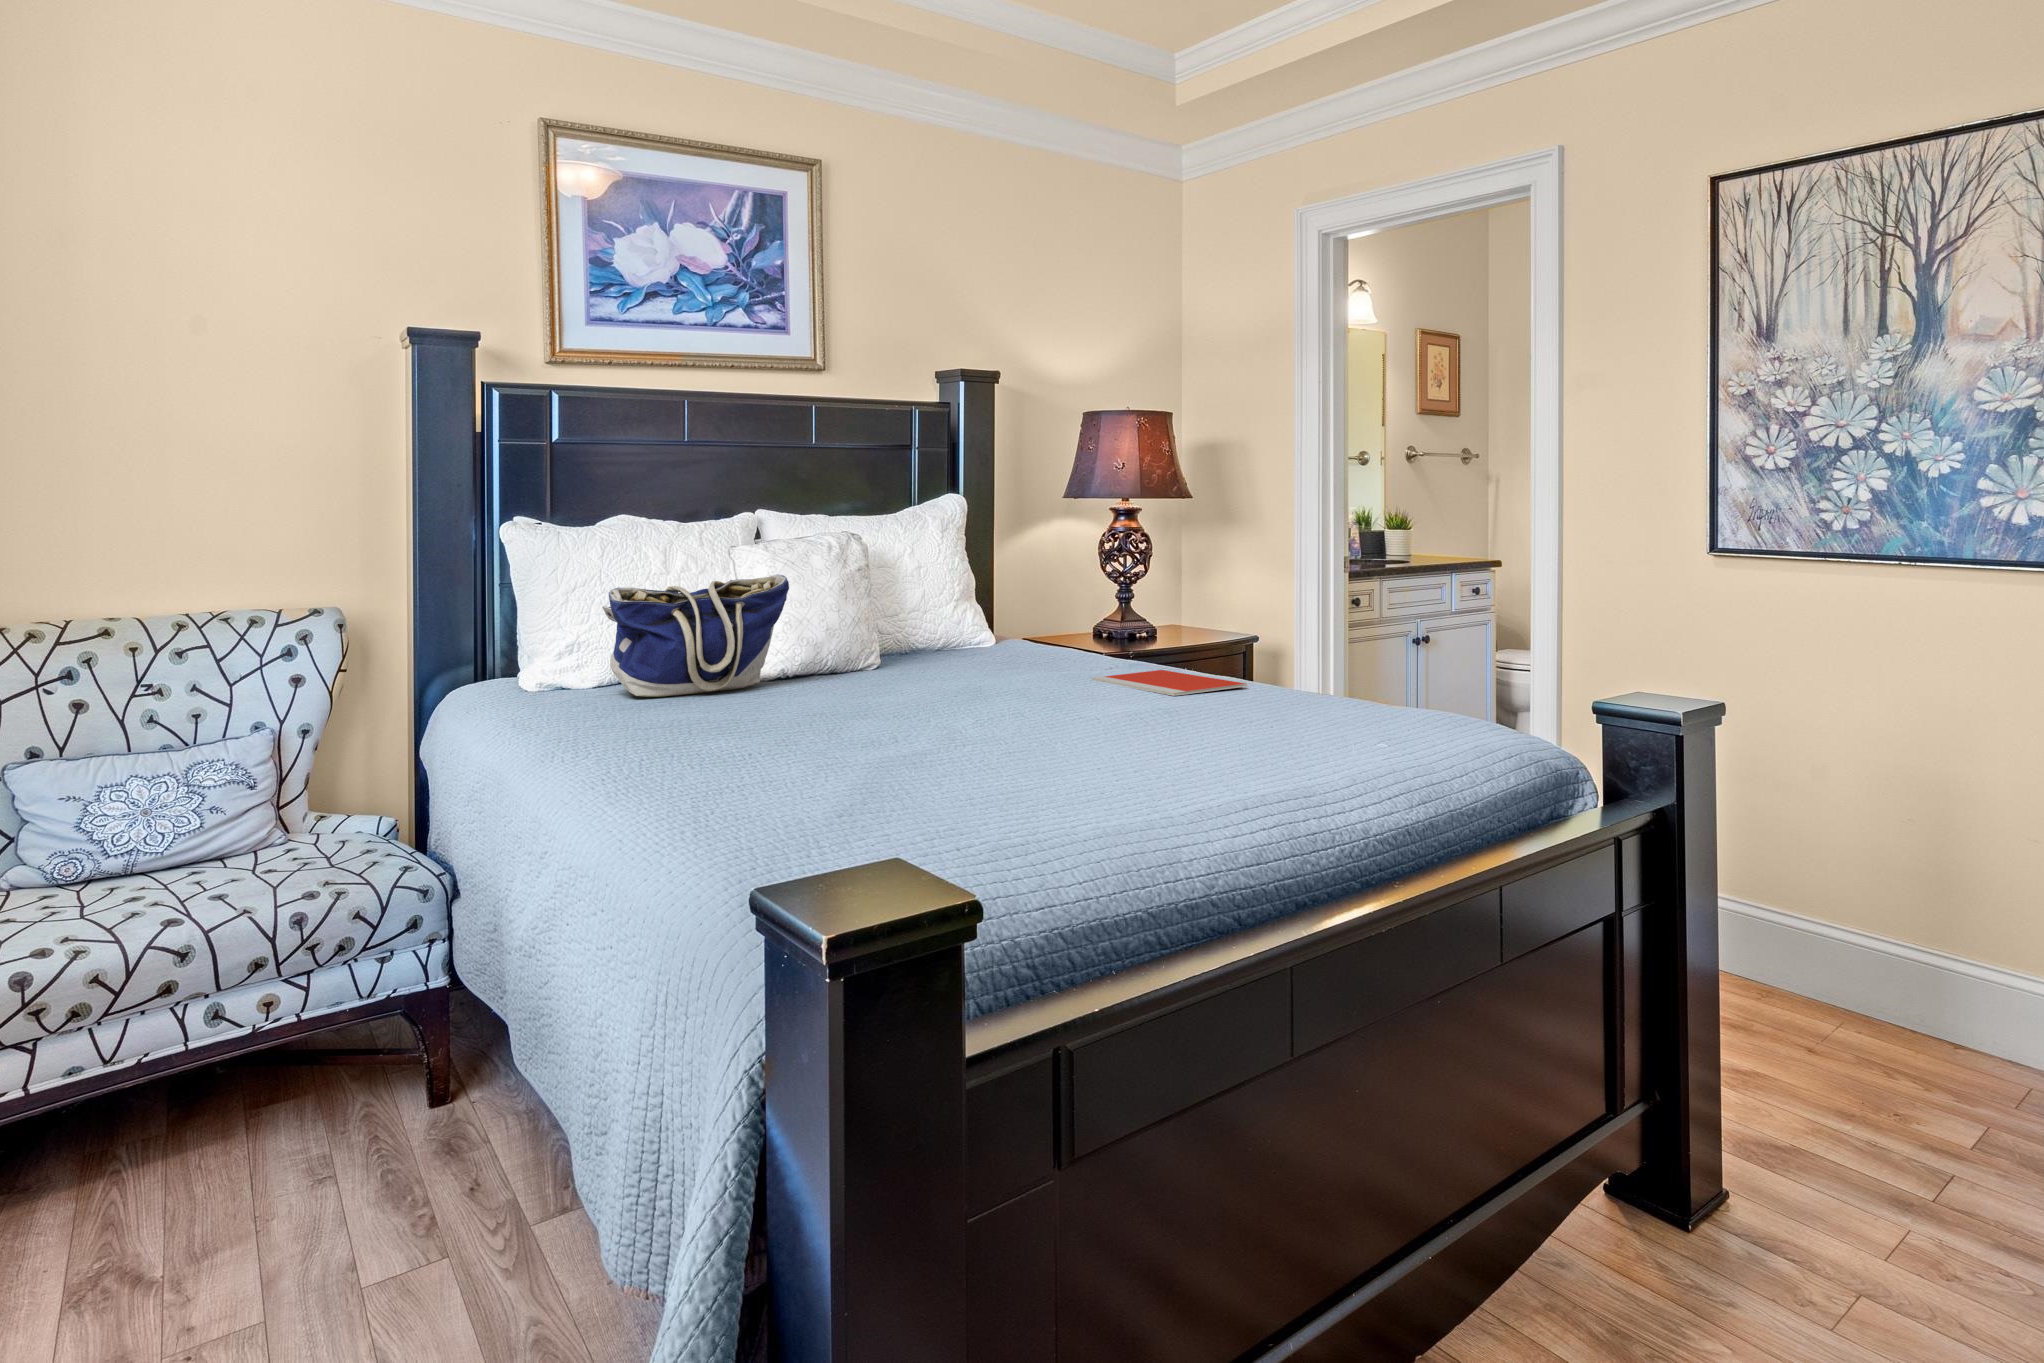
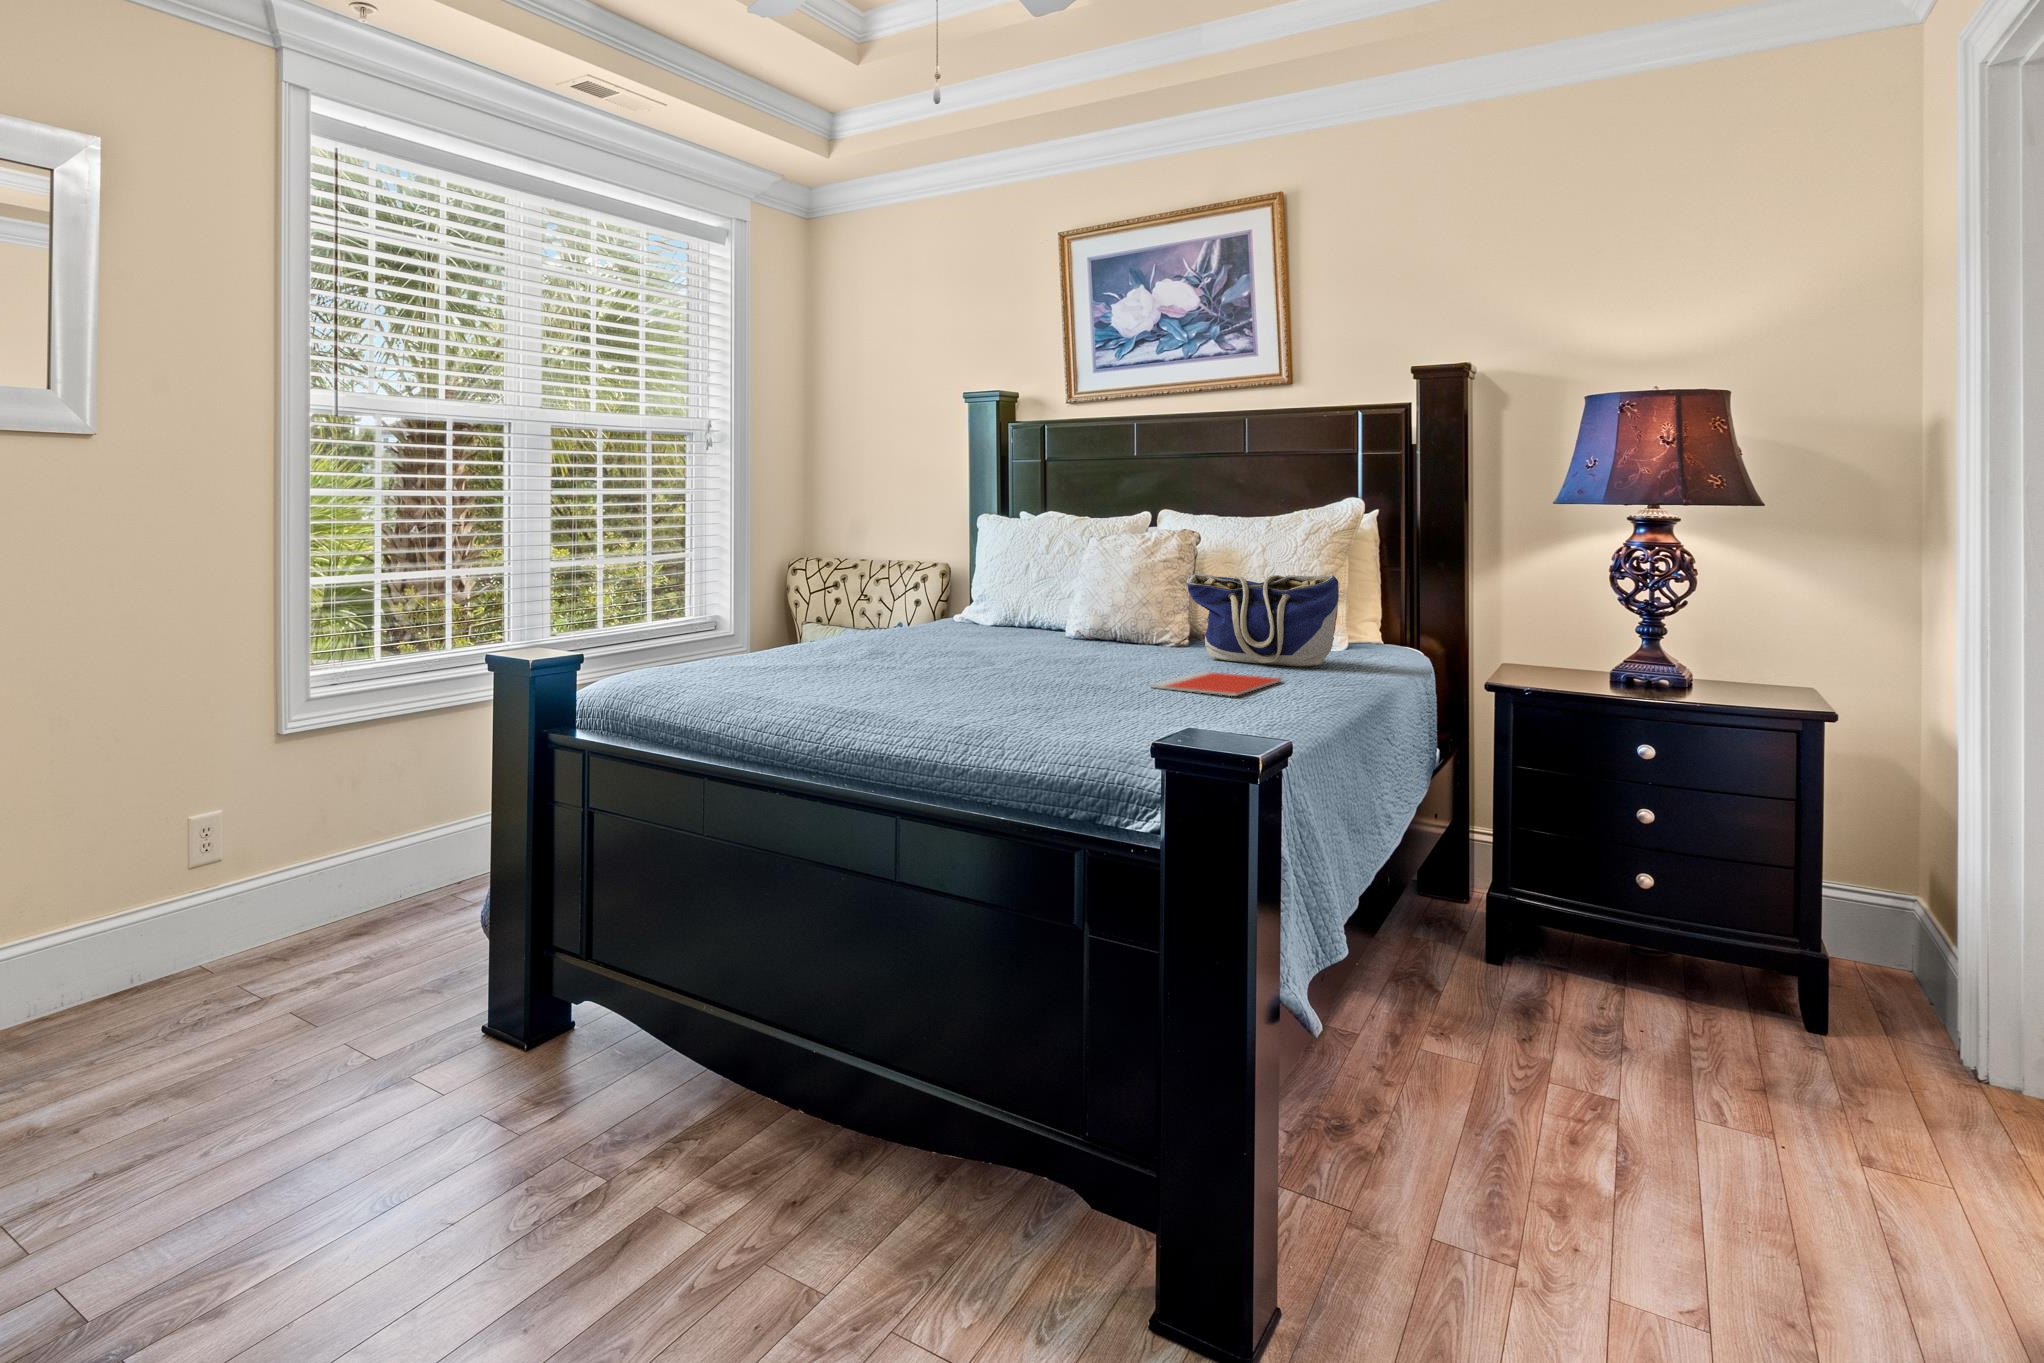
tote bag: present [602,574,789,697] -> present [1186,574,1339,666]

